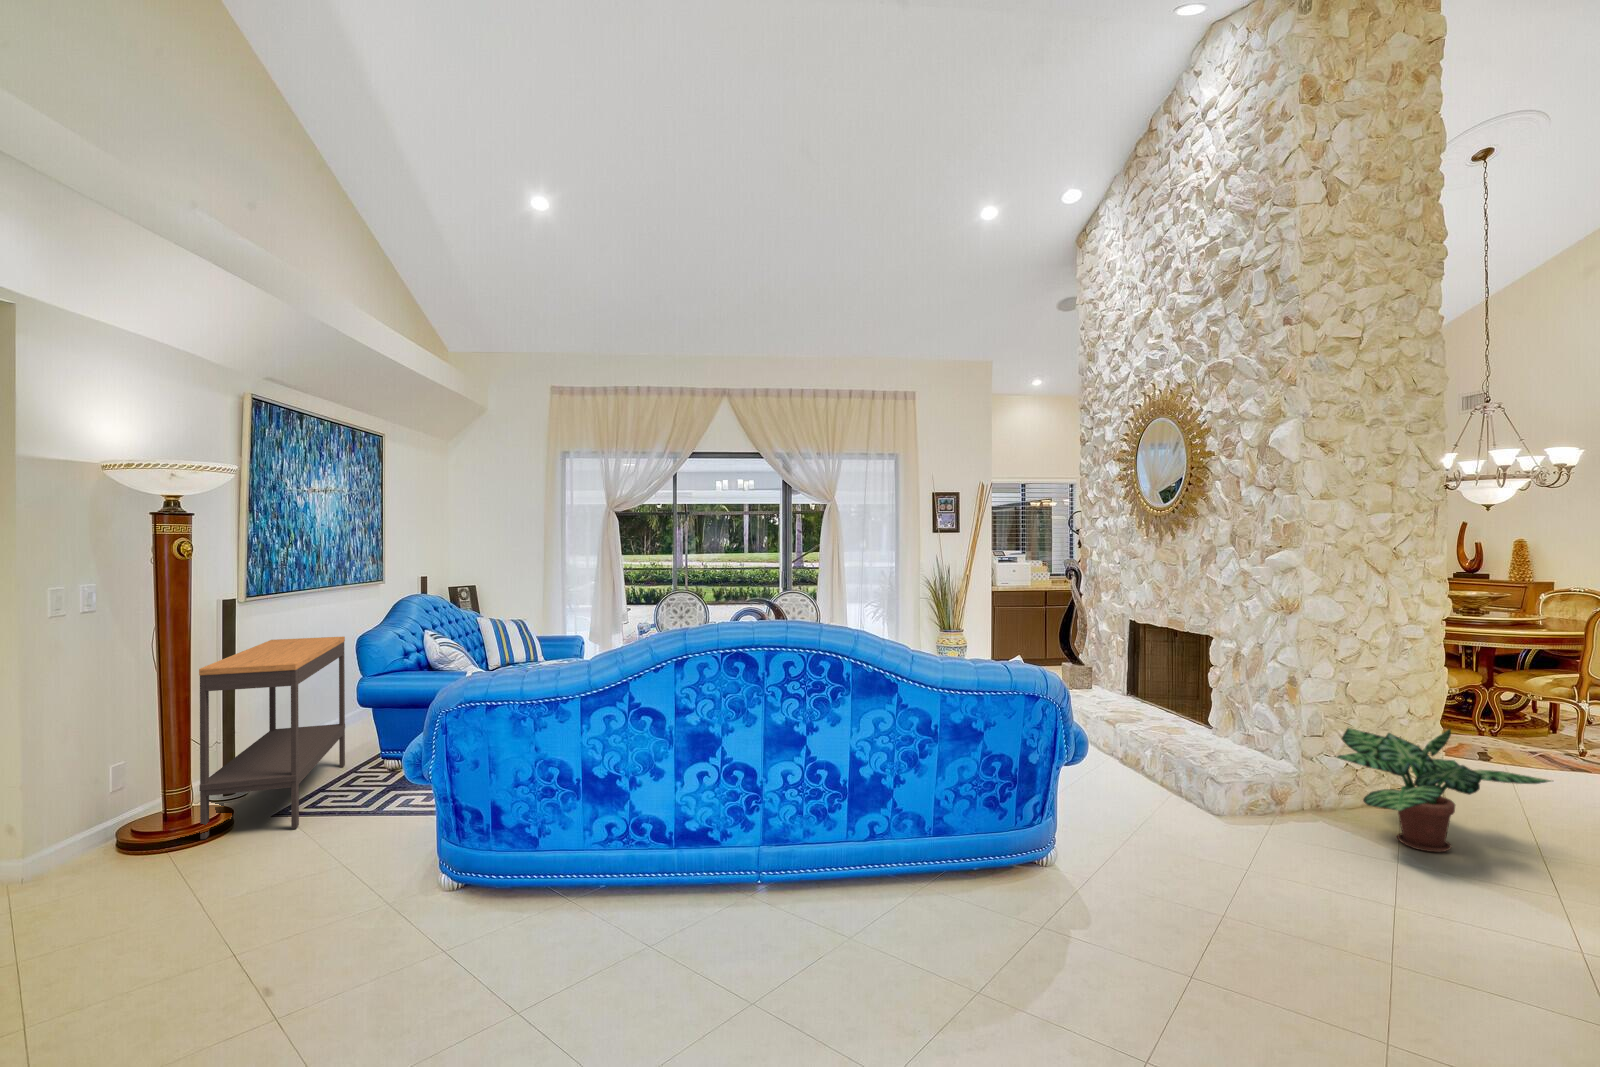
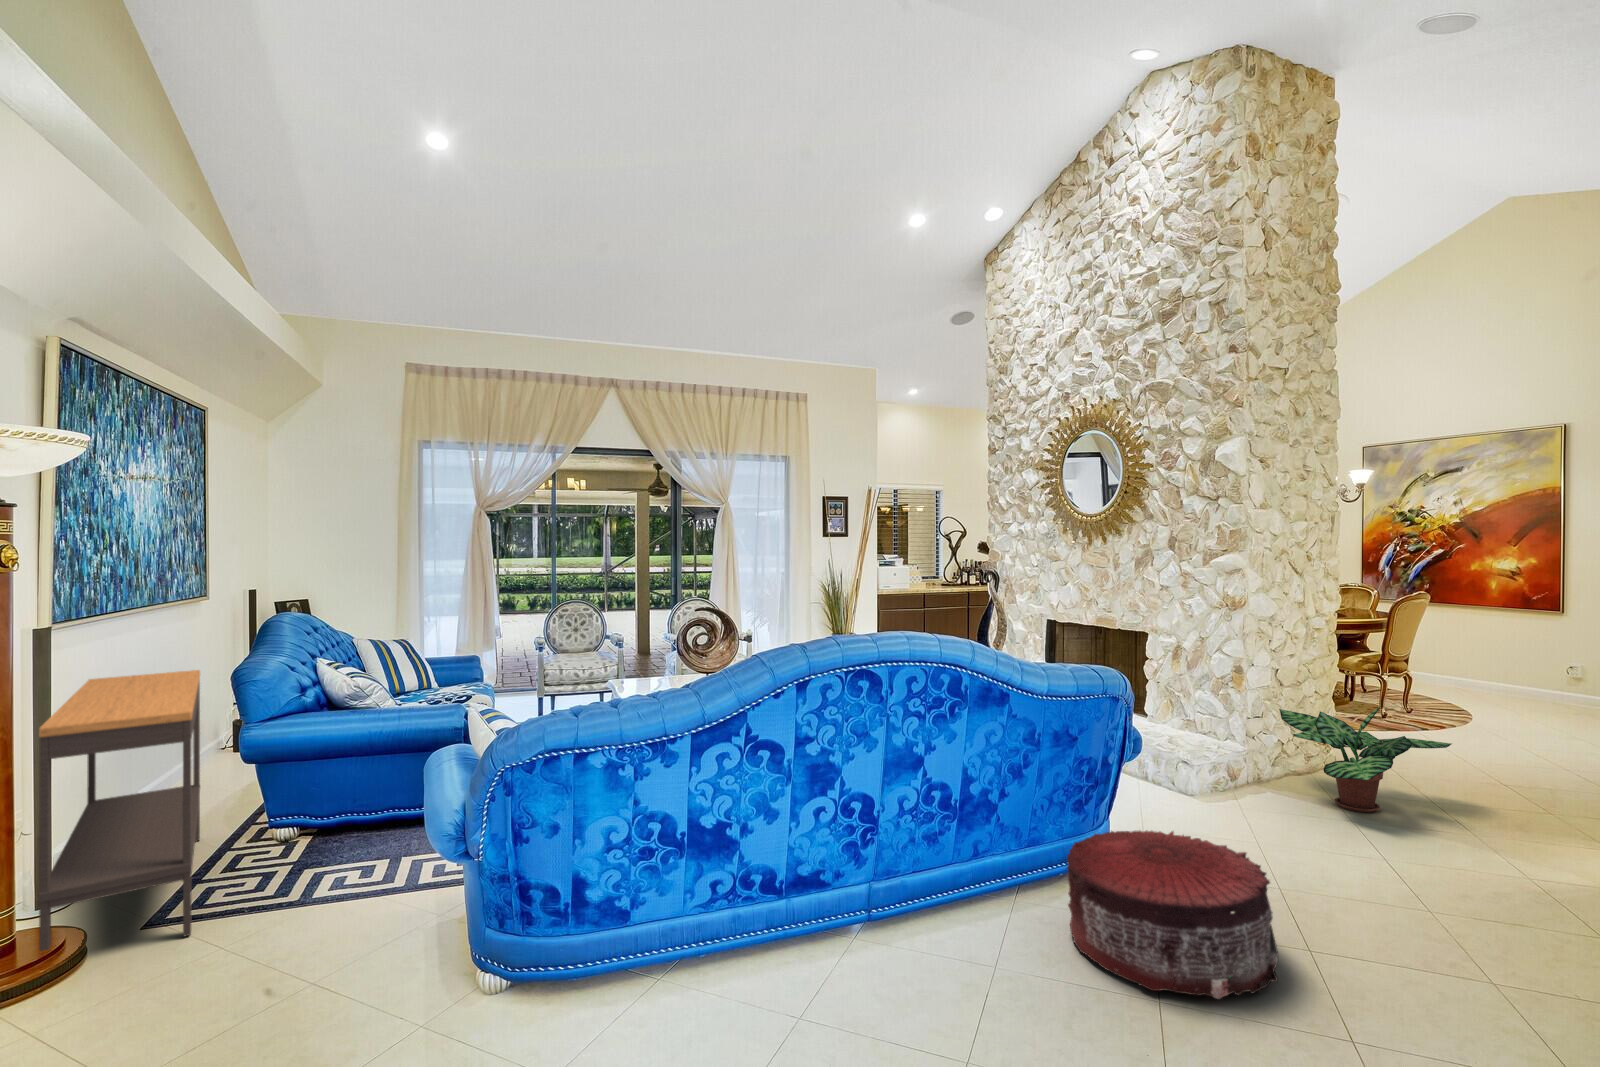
pouf: none [943,825,1138,995] -> present [1067,830,1278,999]

